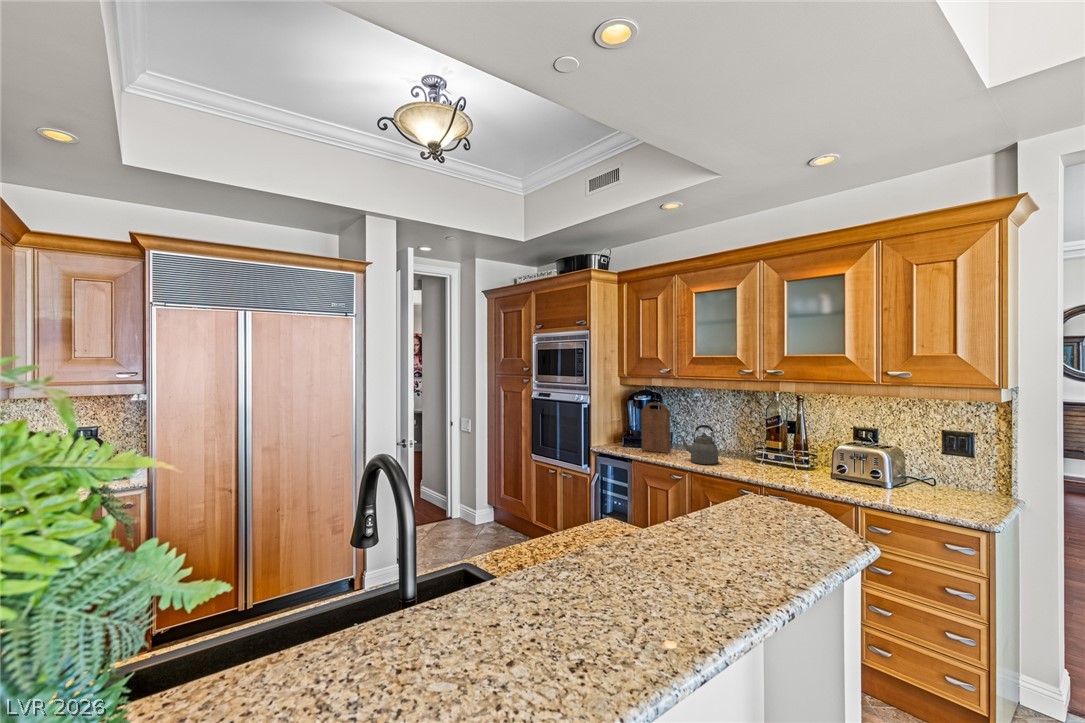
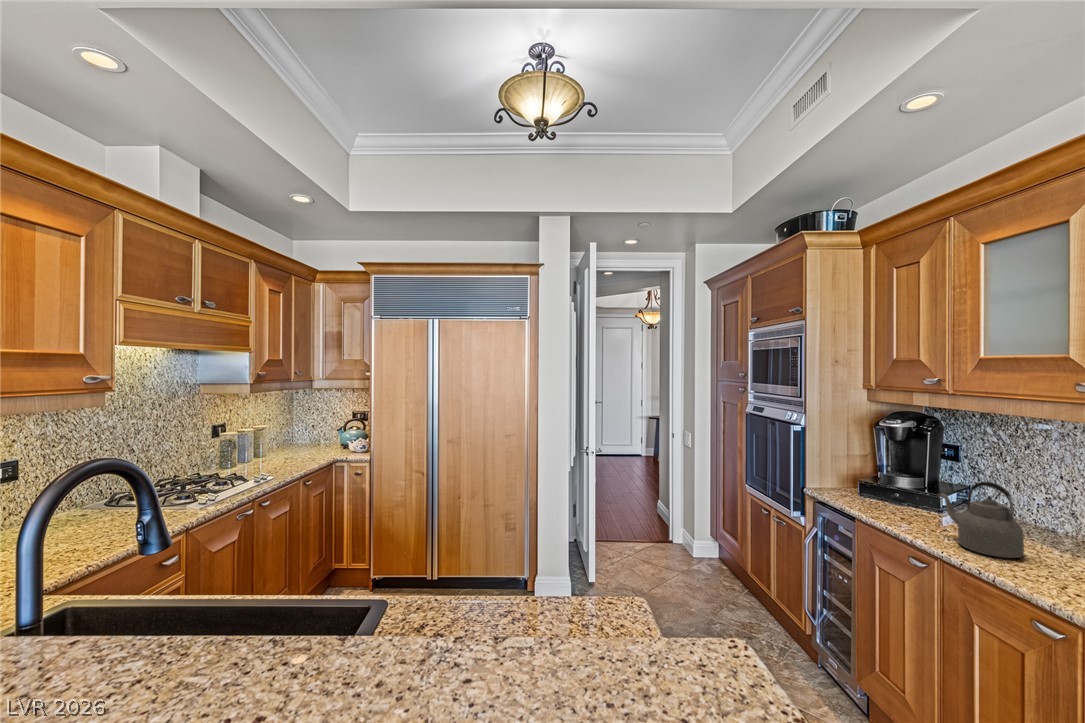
cutting board: present [641,403,671,453] -> none [885,432,939,519]

